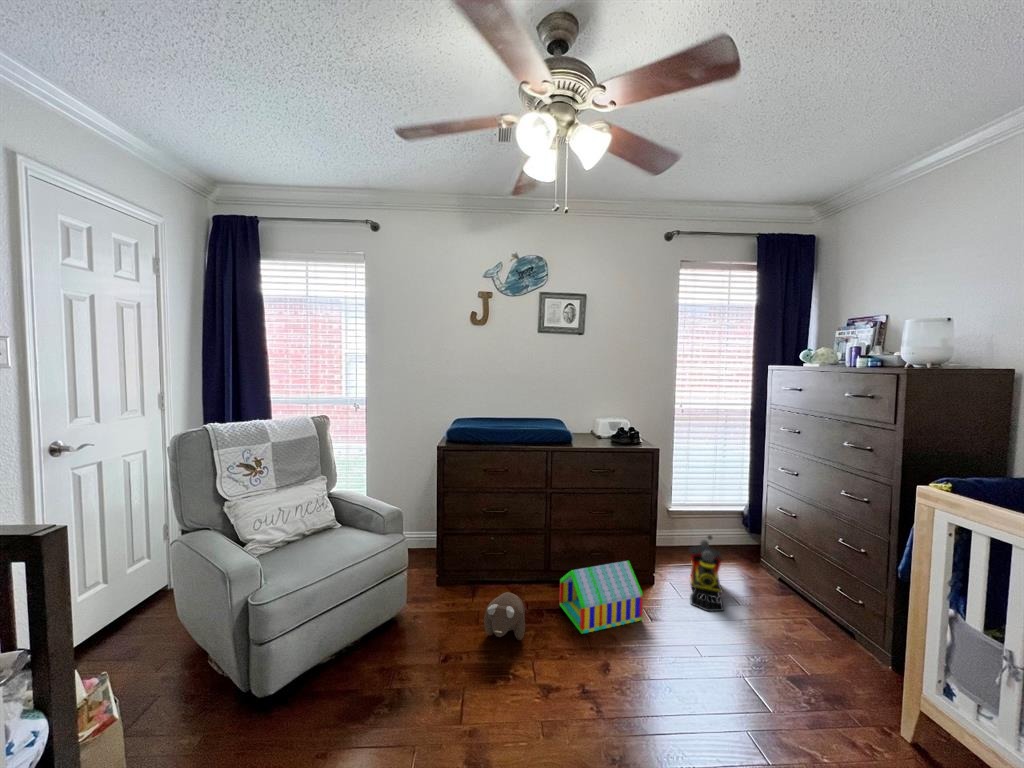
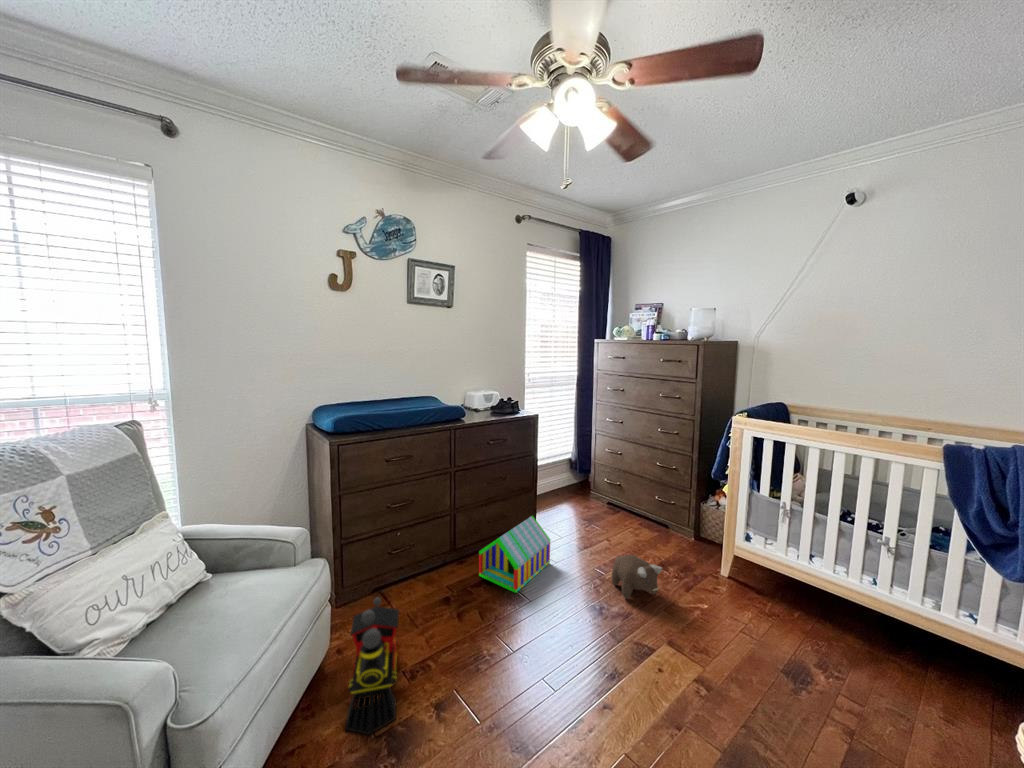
toy train: present [690,535,724,611] -> present [345,598,399,735]
plush toy: present [484,592,525,640] -> present [611,555,662,599]

